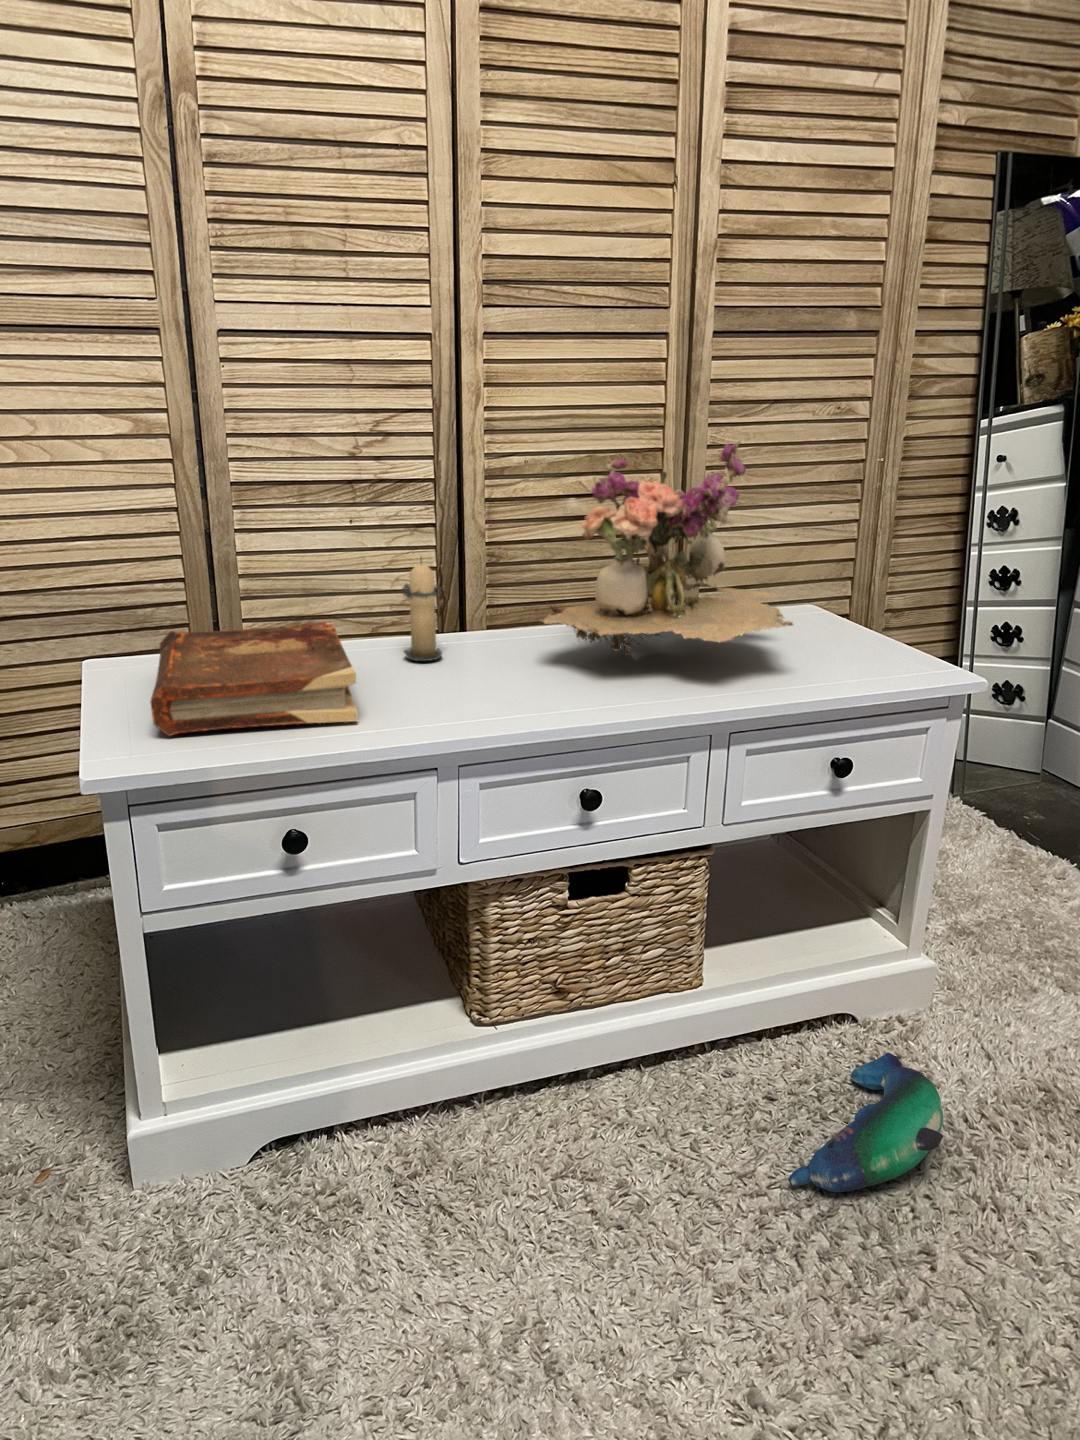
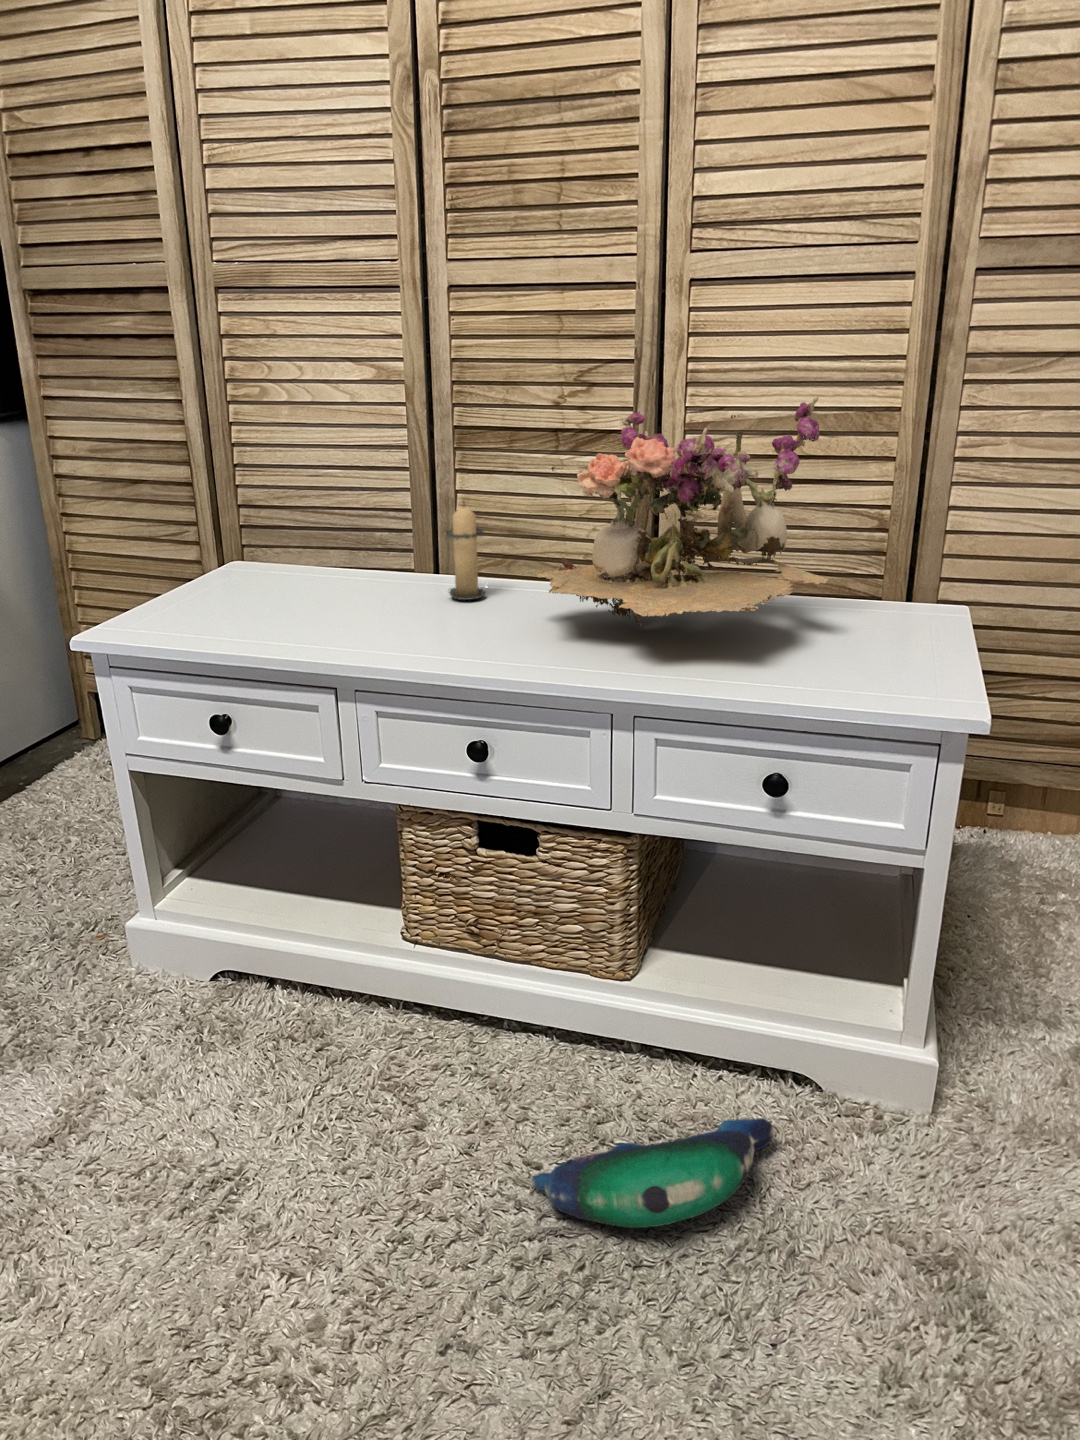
book: present [151,621,358,736] -> none [157,544,396,636]

